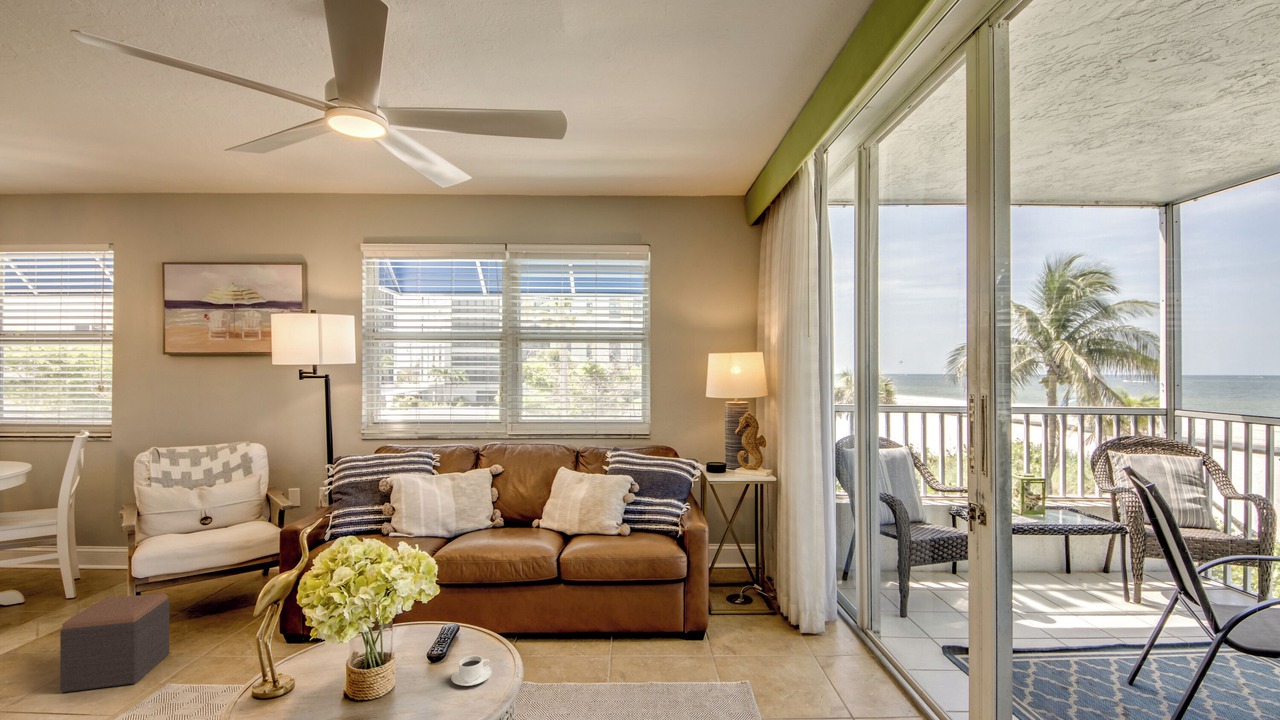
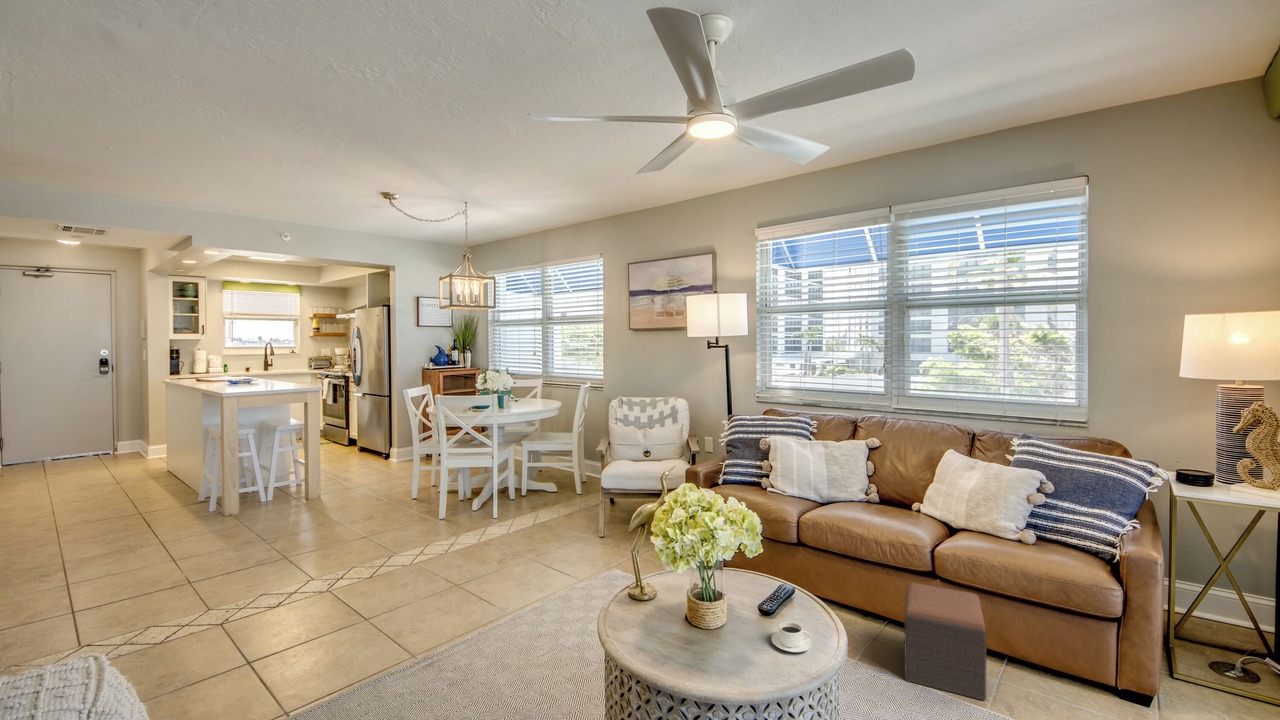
footstool: present [60,593,169,692] -> present [904,583,986,701]

